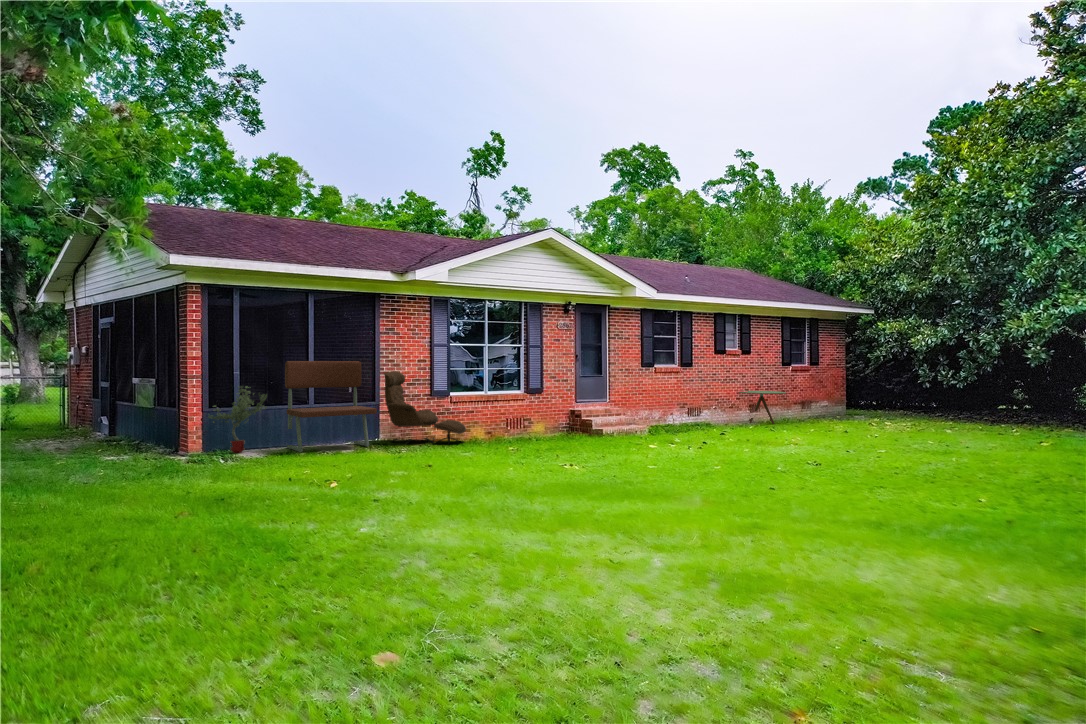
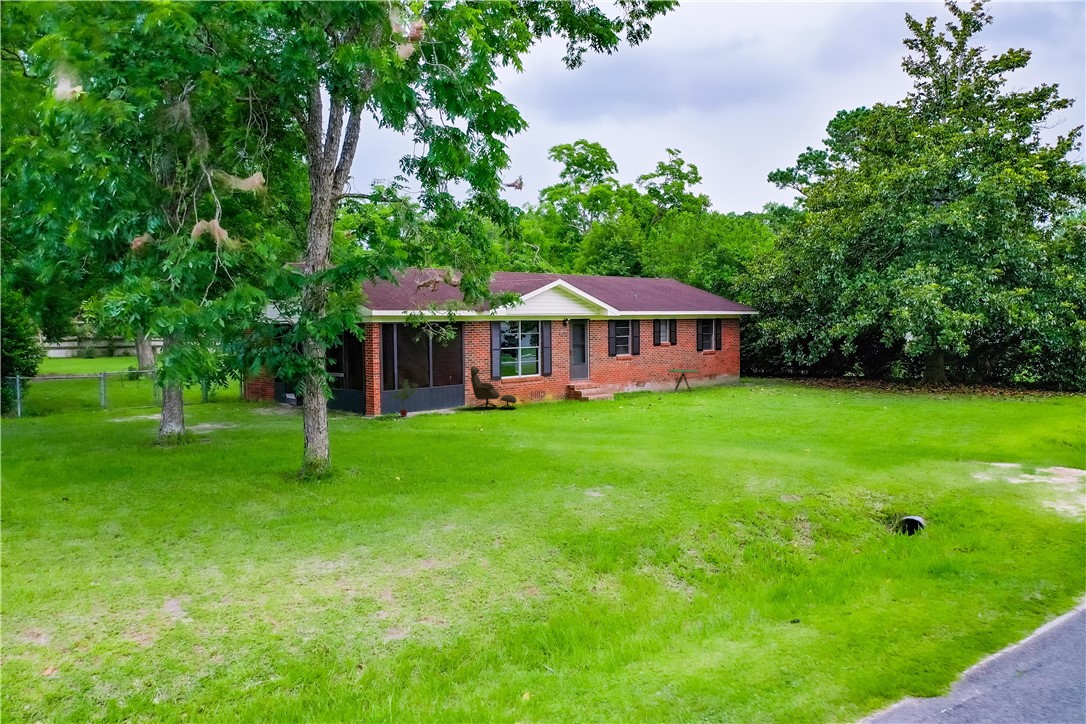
bench: present [285,361,377,452] -> none [423,362,473,416]

